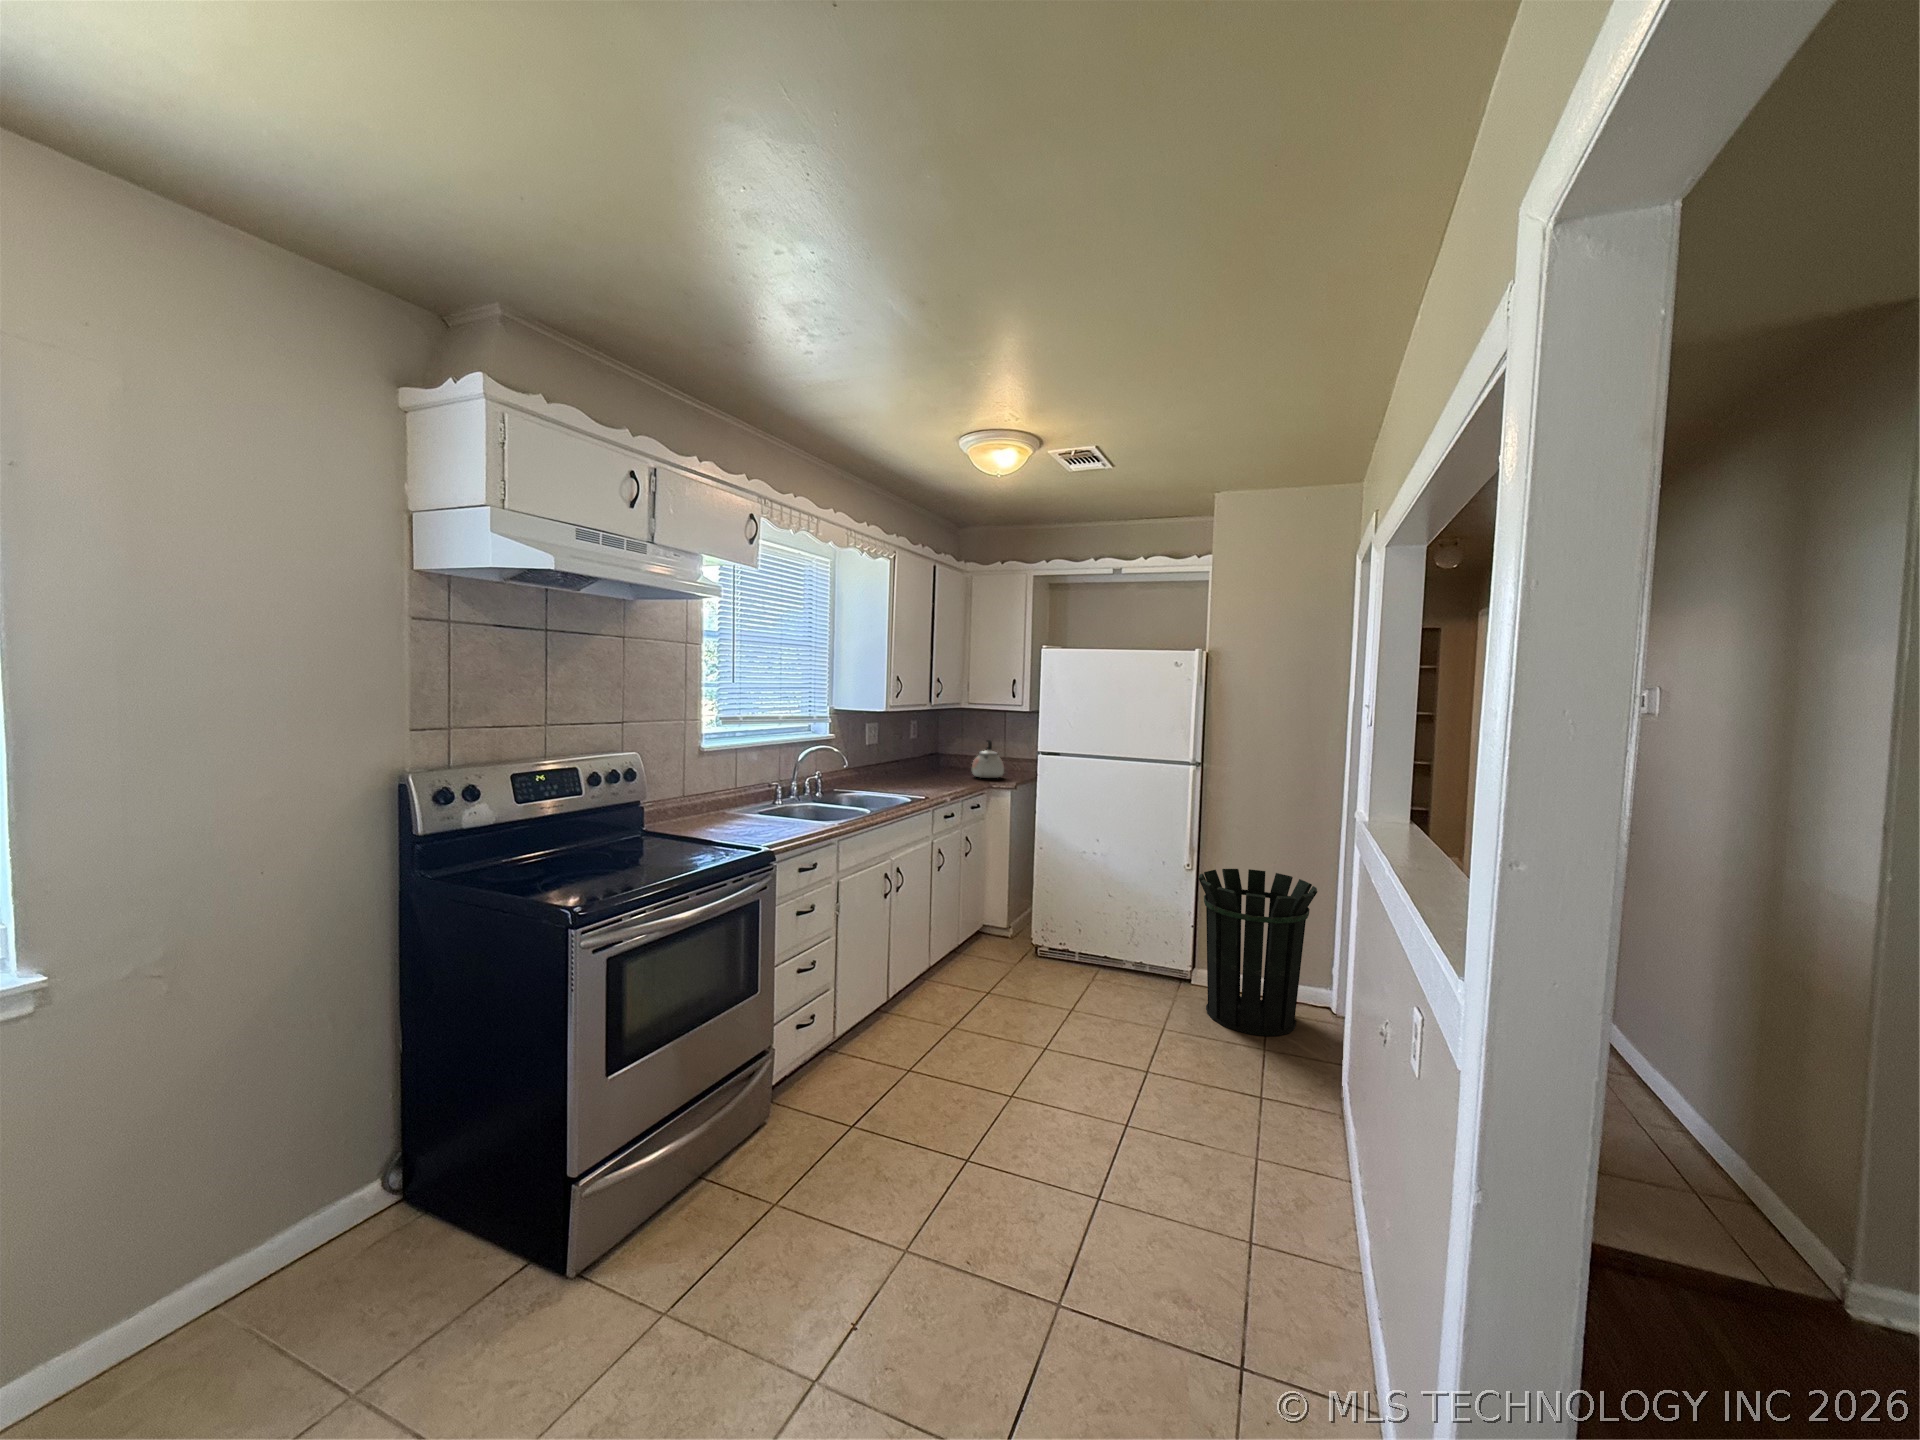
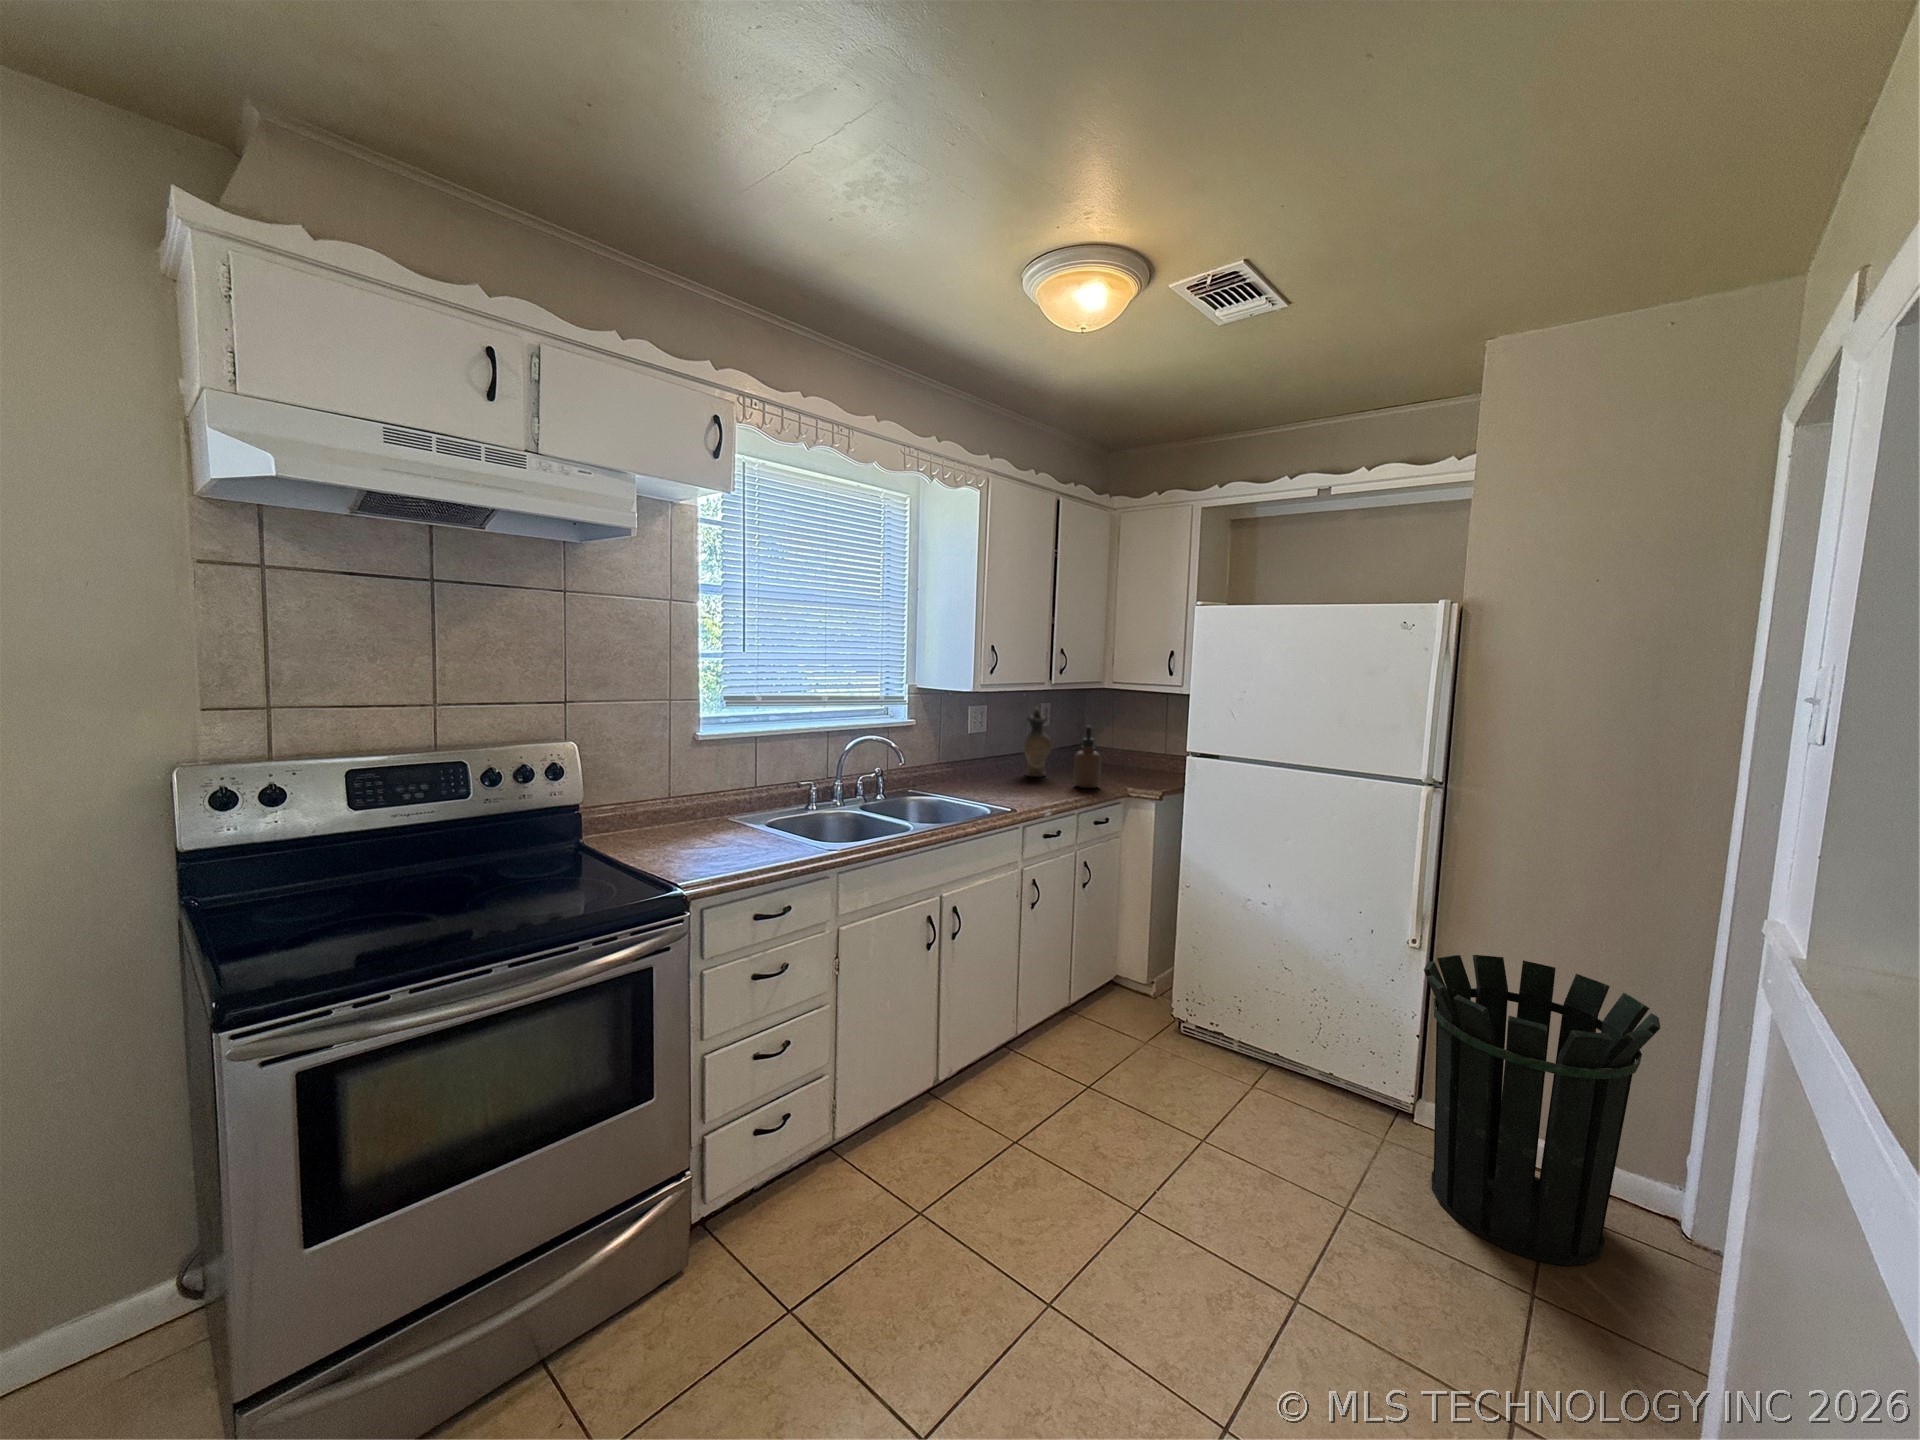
ceramic pitcher: none [910,724,932,777] -> present [1024,707,1052,776]
soap dispenser: none [953,737,973,783] -> present [1074,726,1101,788]
kettle: present [972,740,1004,778] -> none [1107,731,1151,782]

